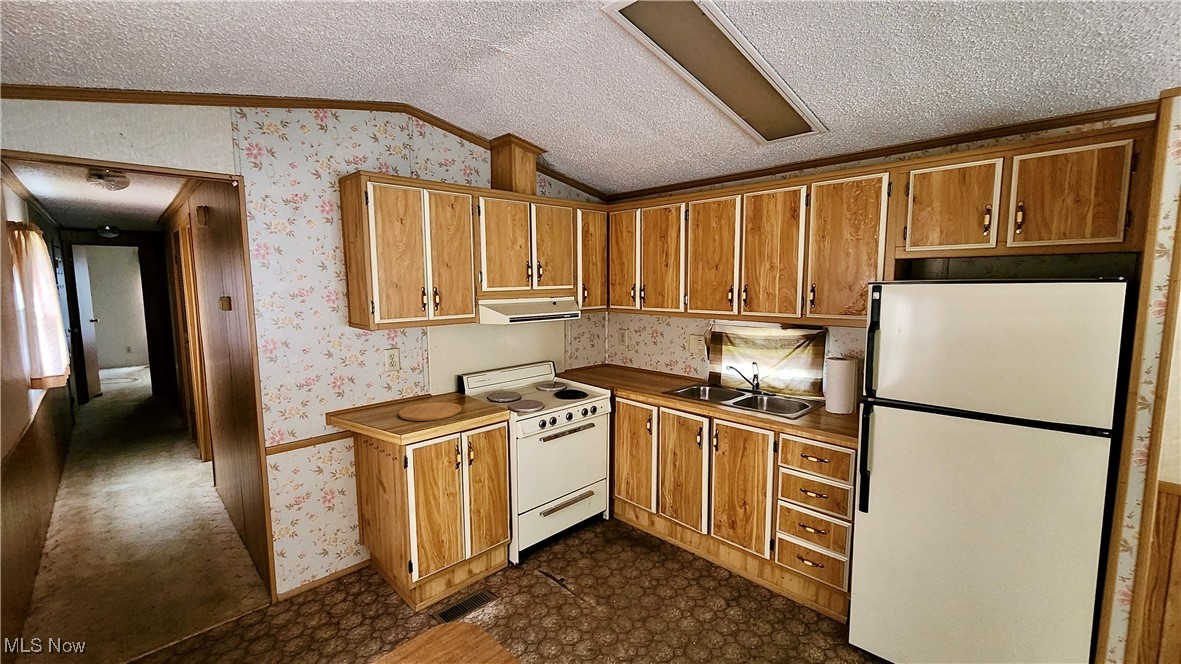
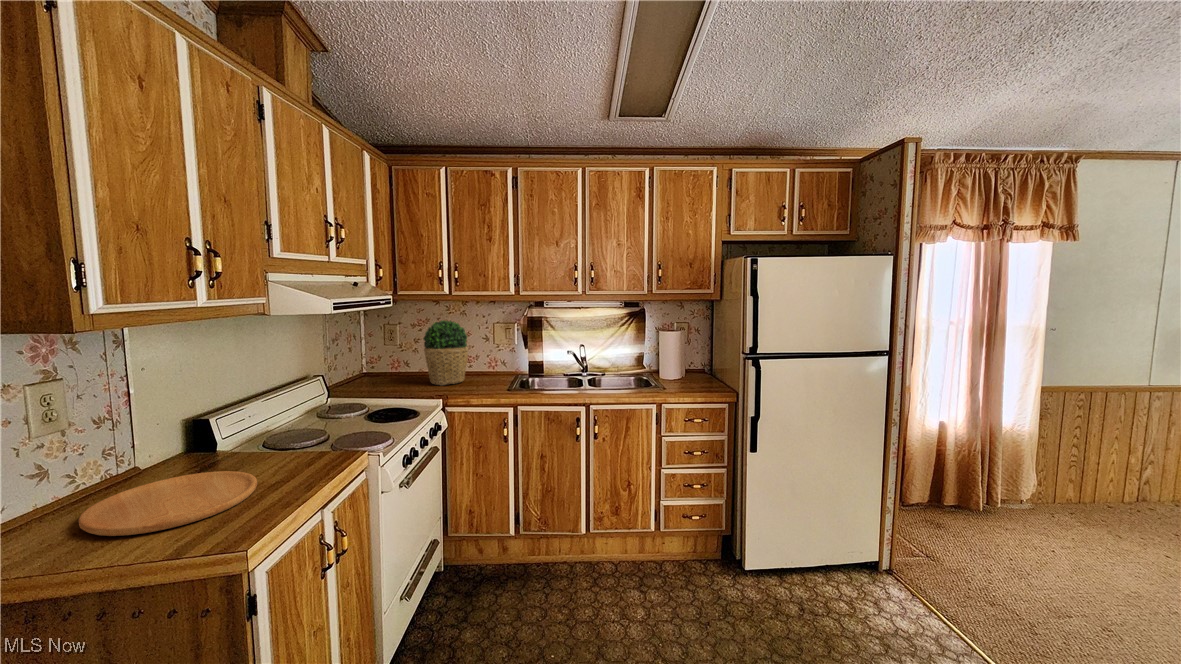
potted plant: none [626,330,660,382] -> present [423,320,468,385]

